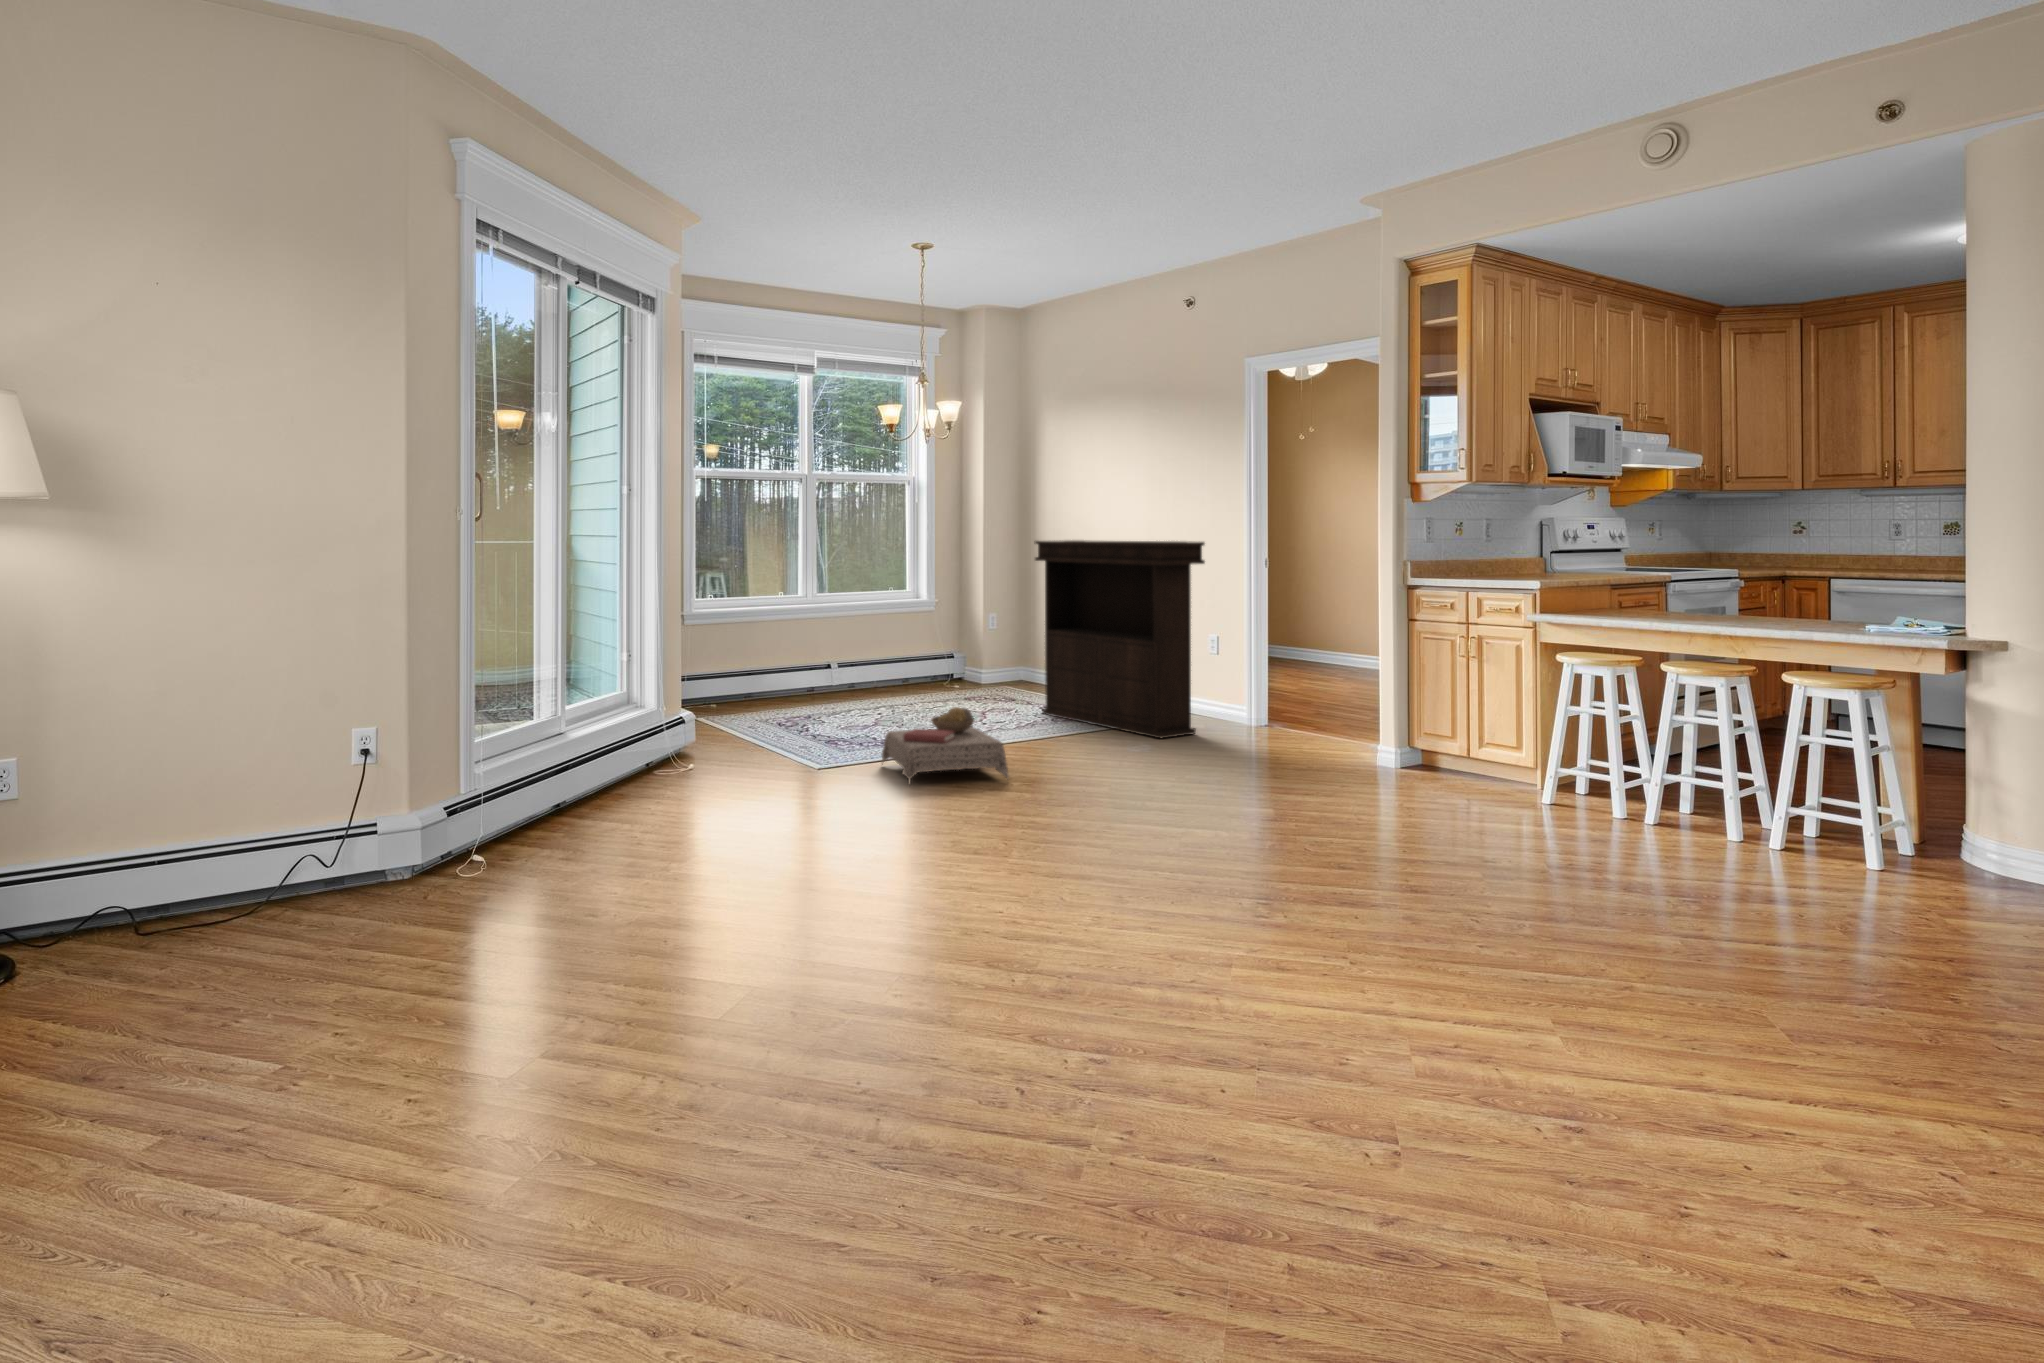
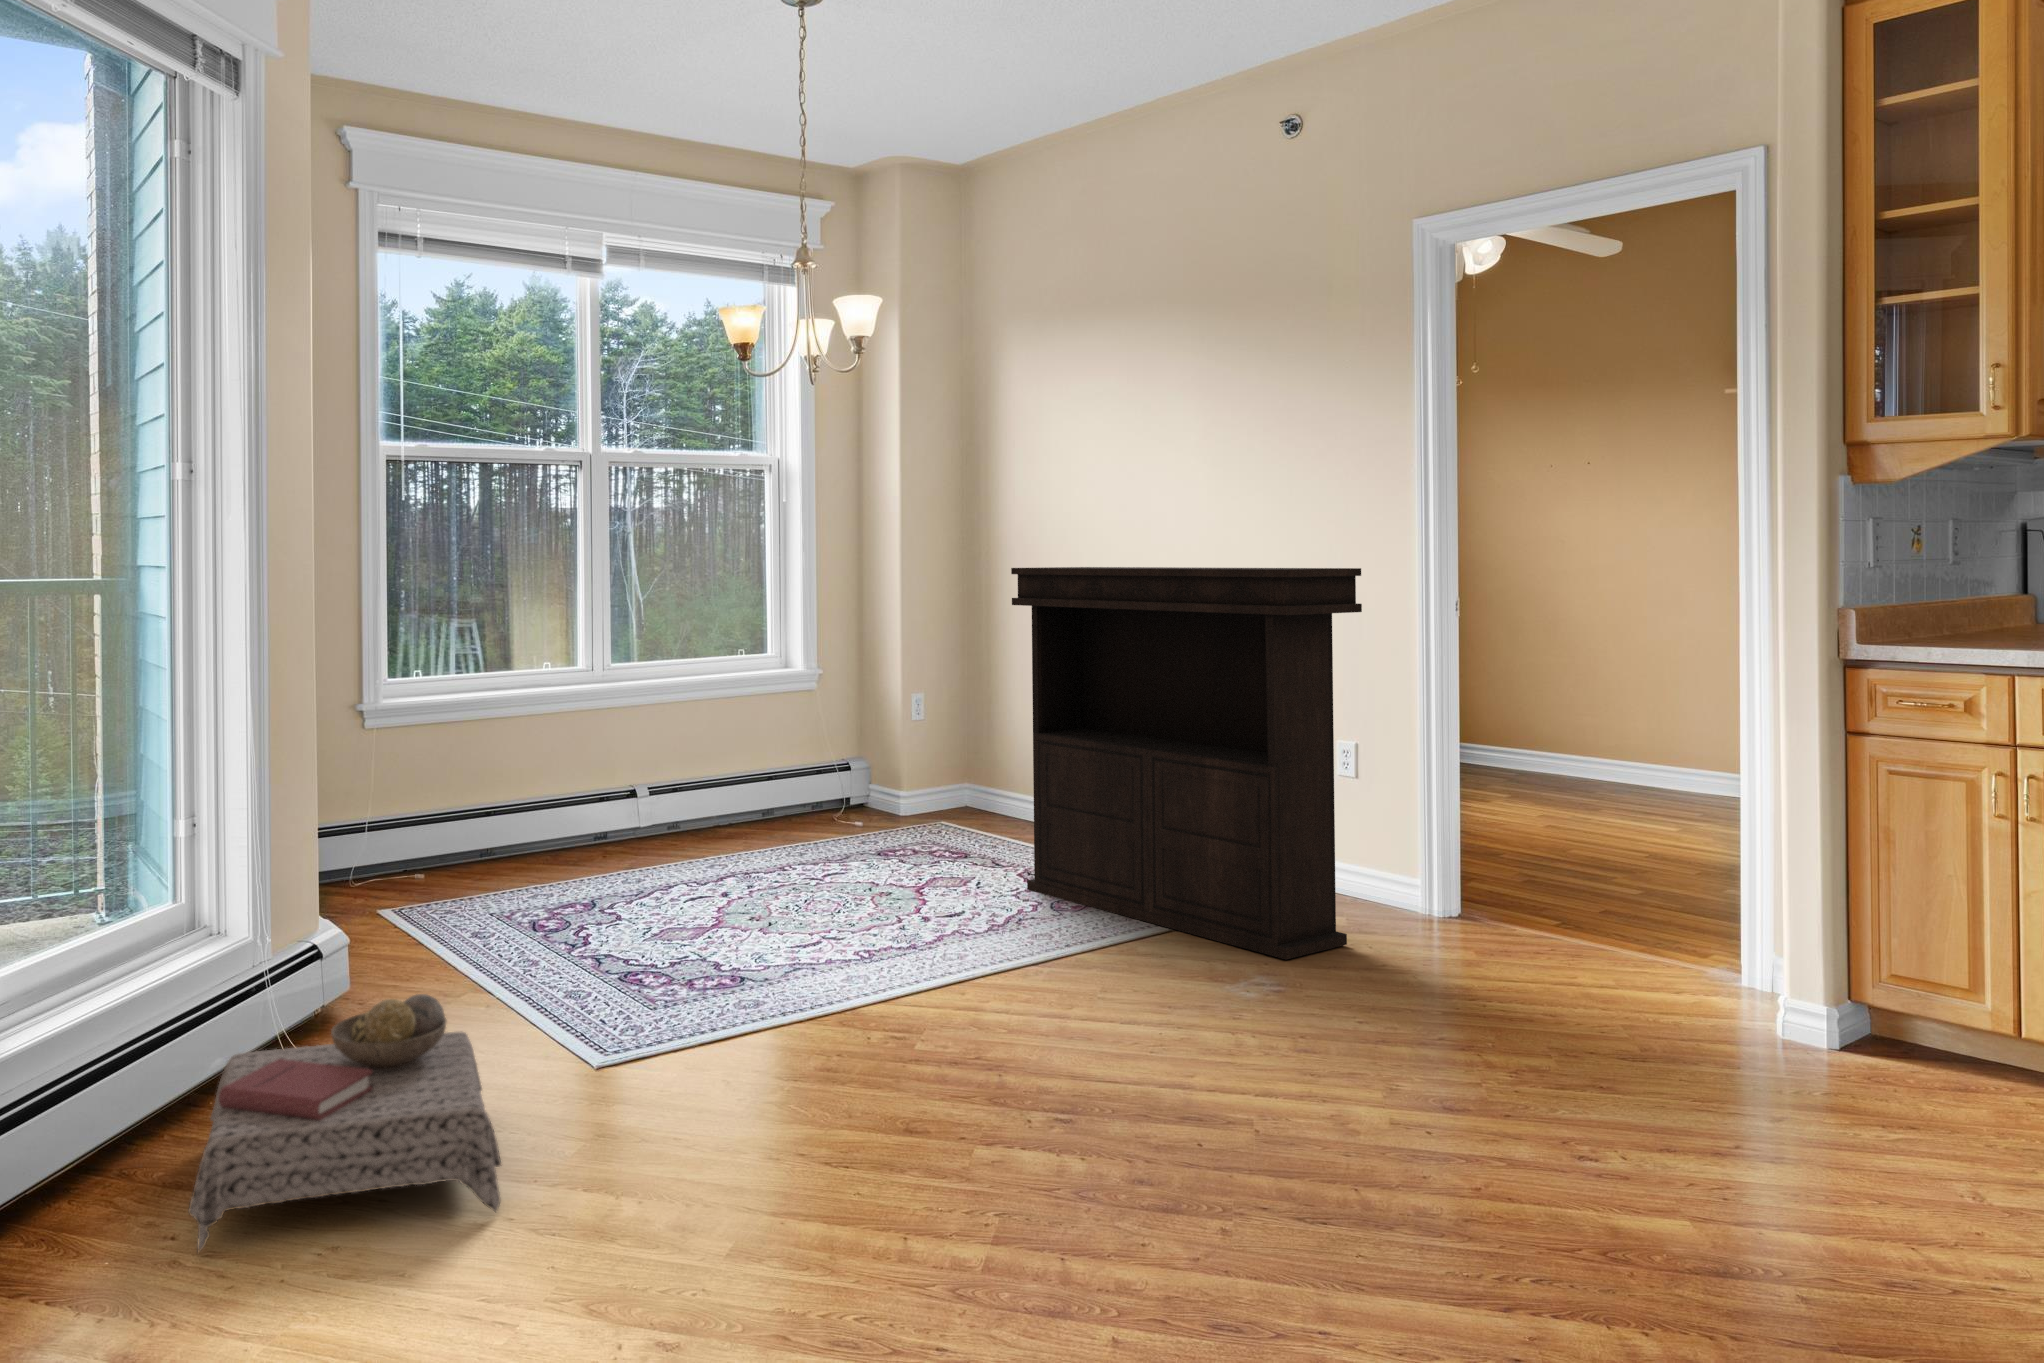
ottoman: present [882,707,1009,785] -> present [188,994,501,1252]

